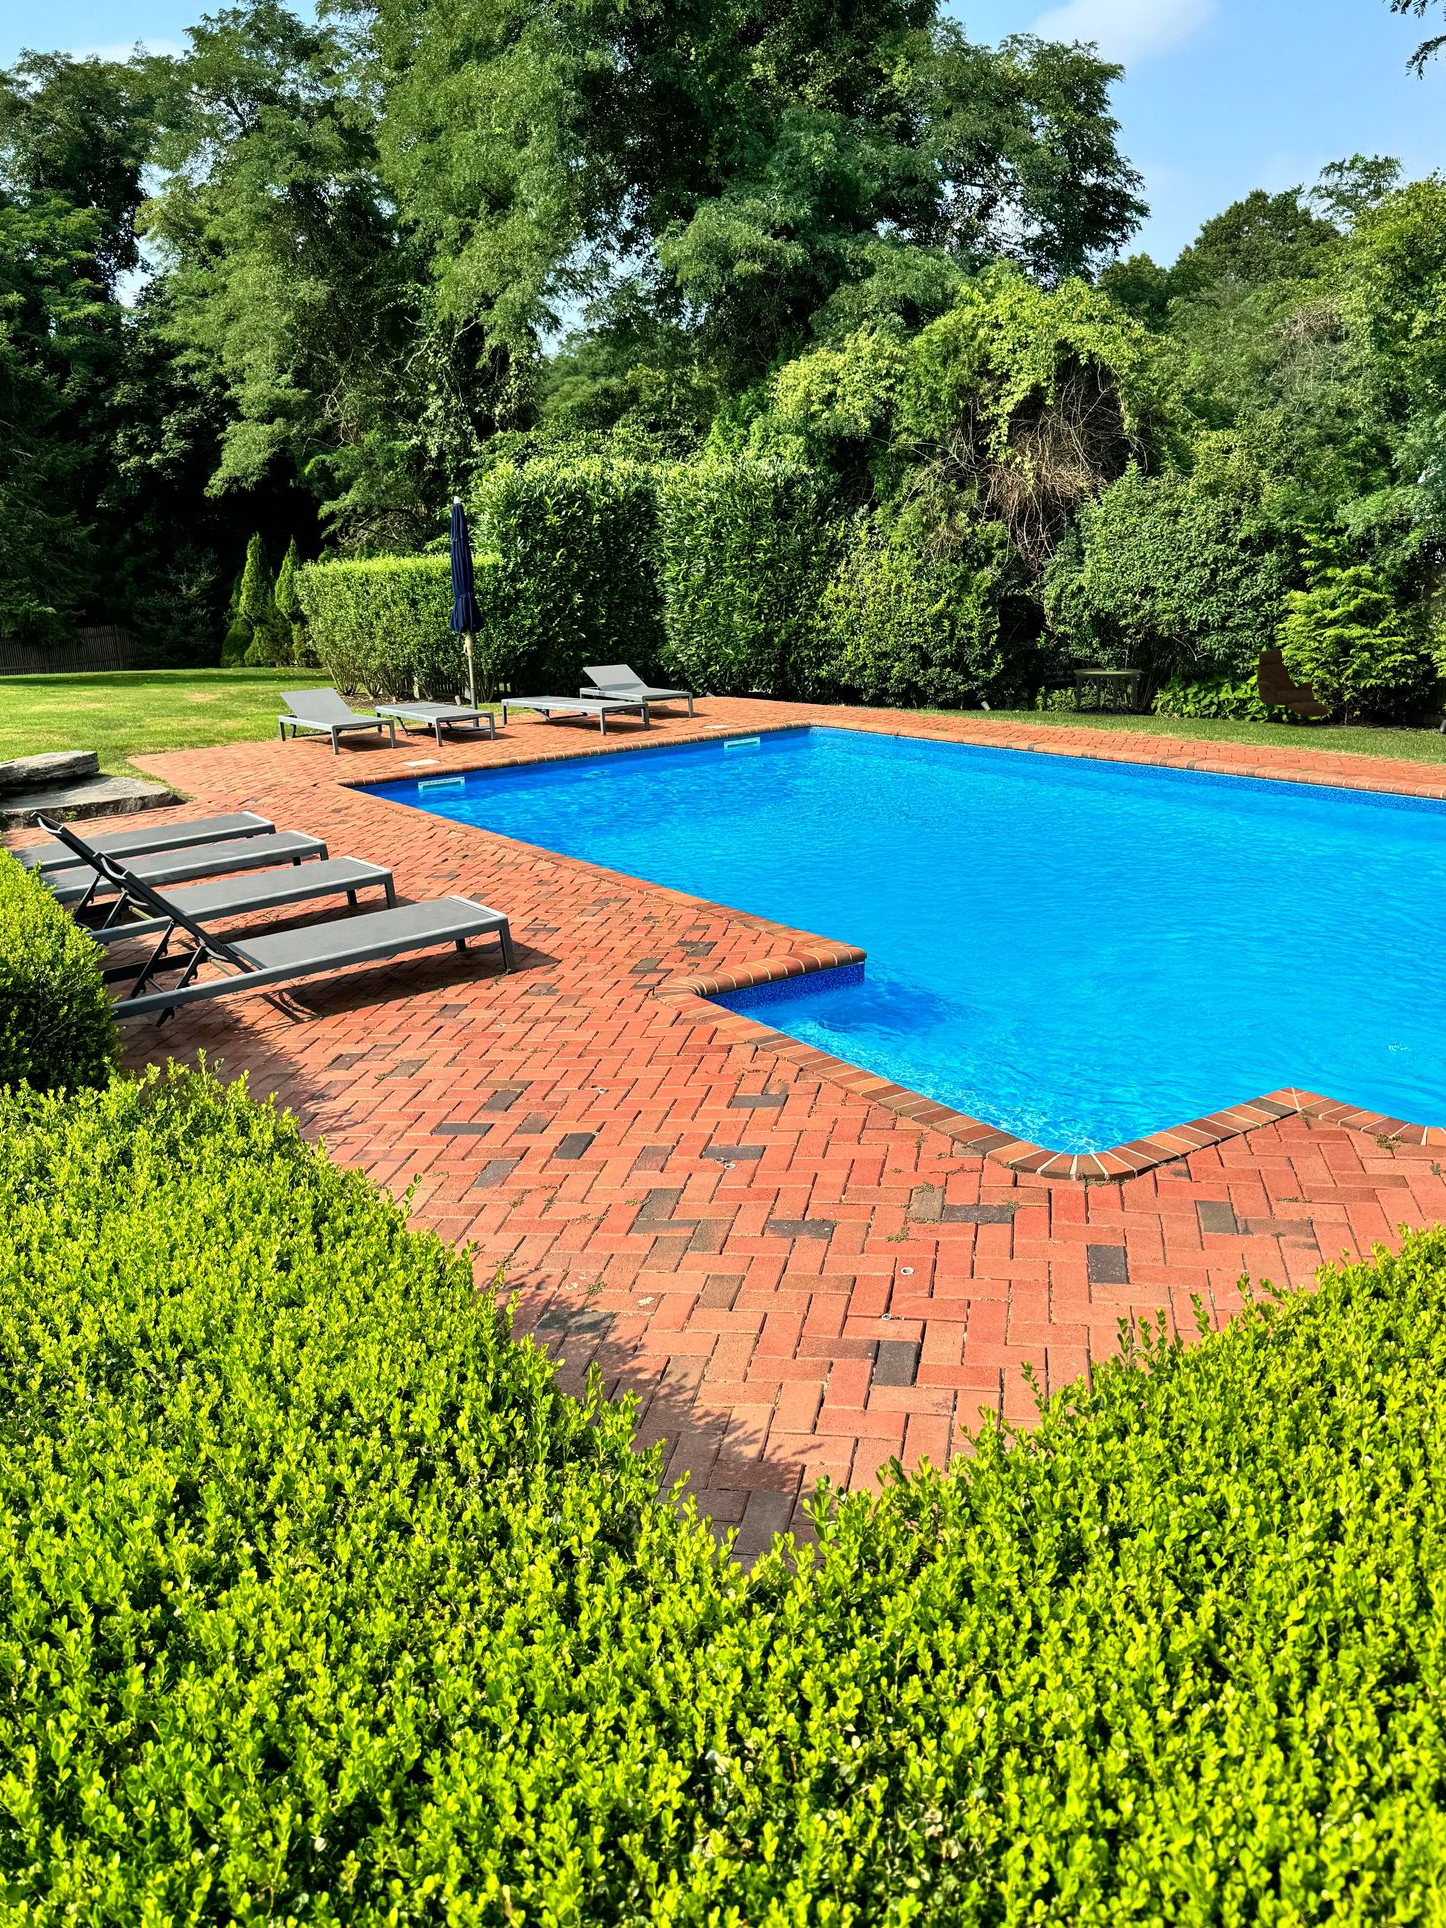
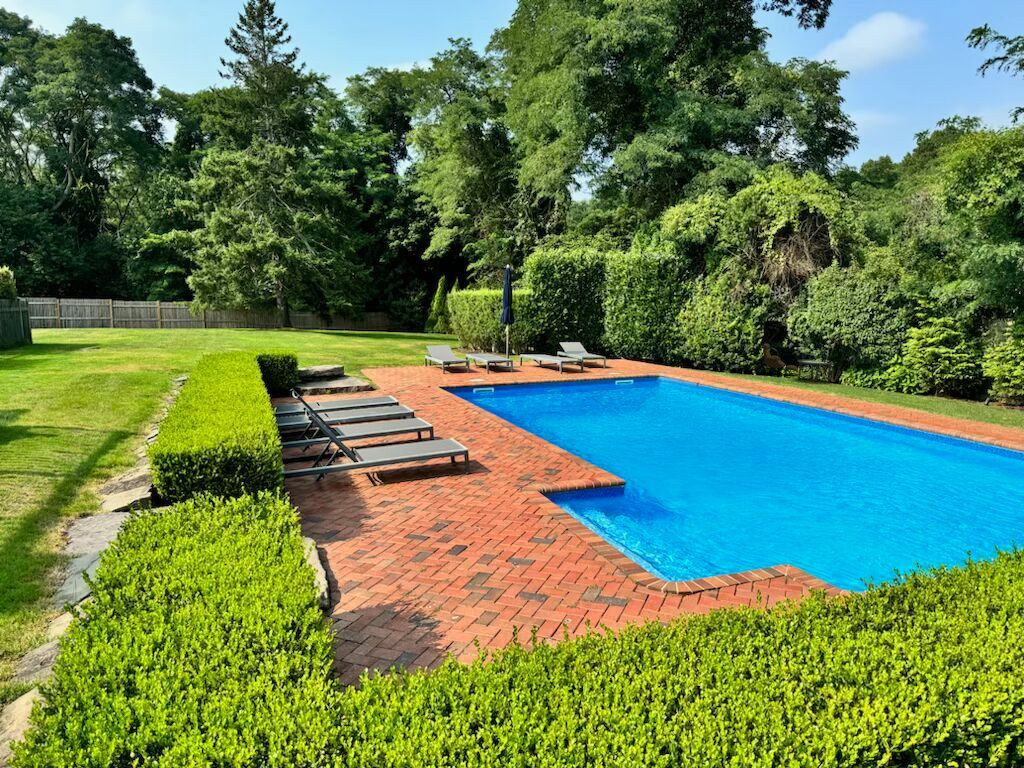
lounge chair: present [1255,649,1329,726] -> present [763,344,798,375]

